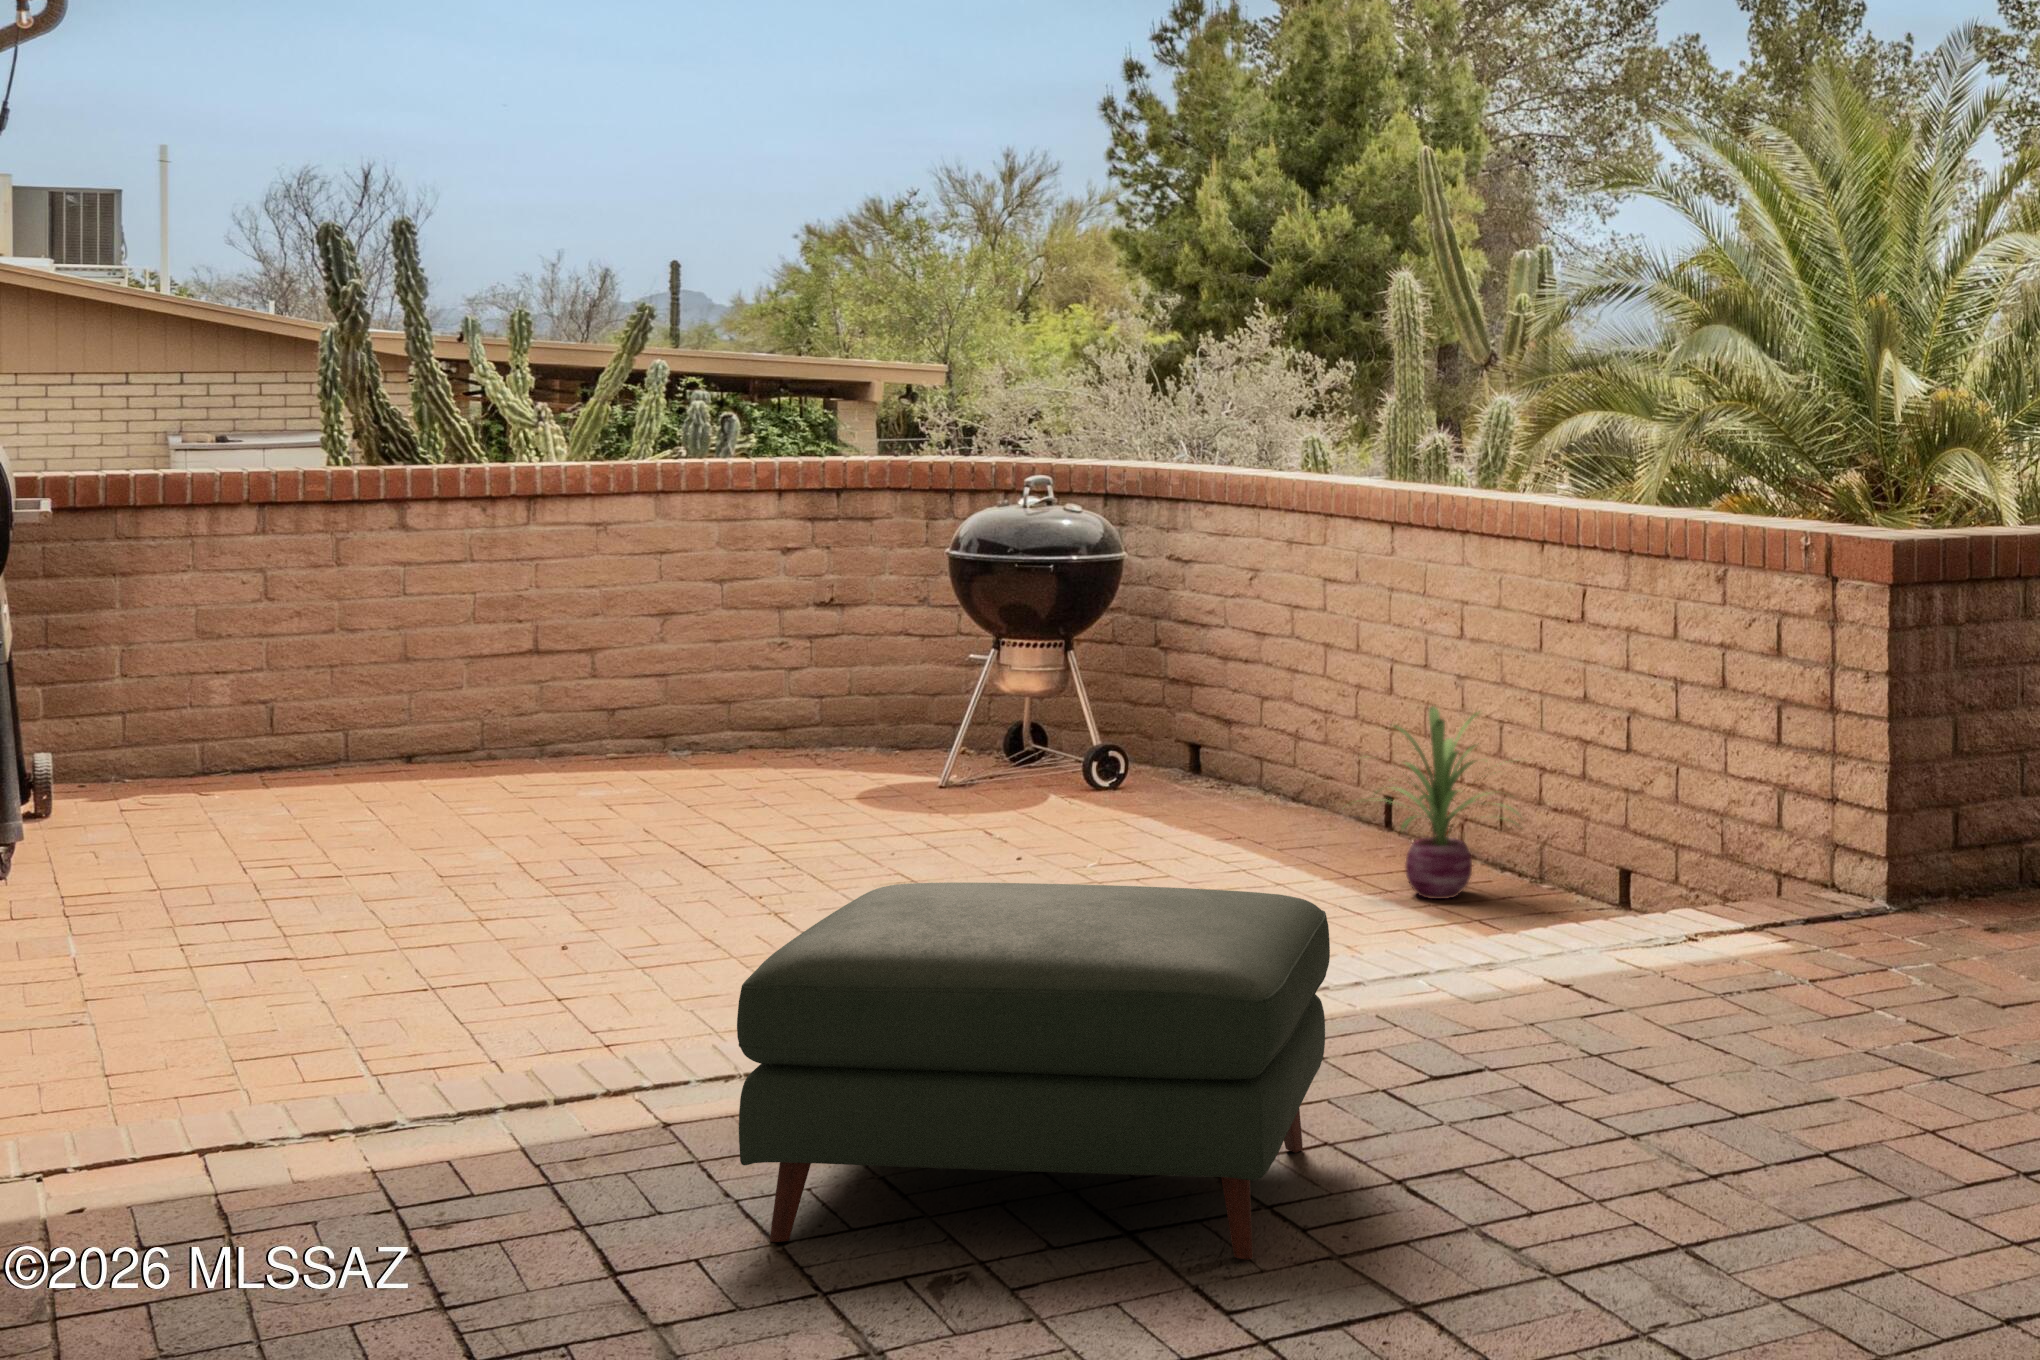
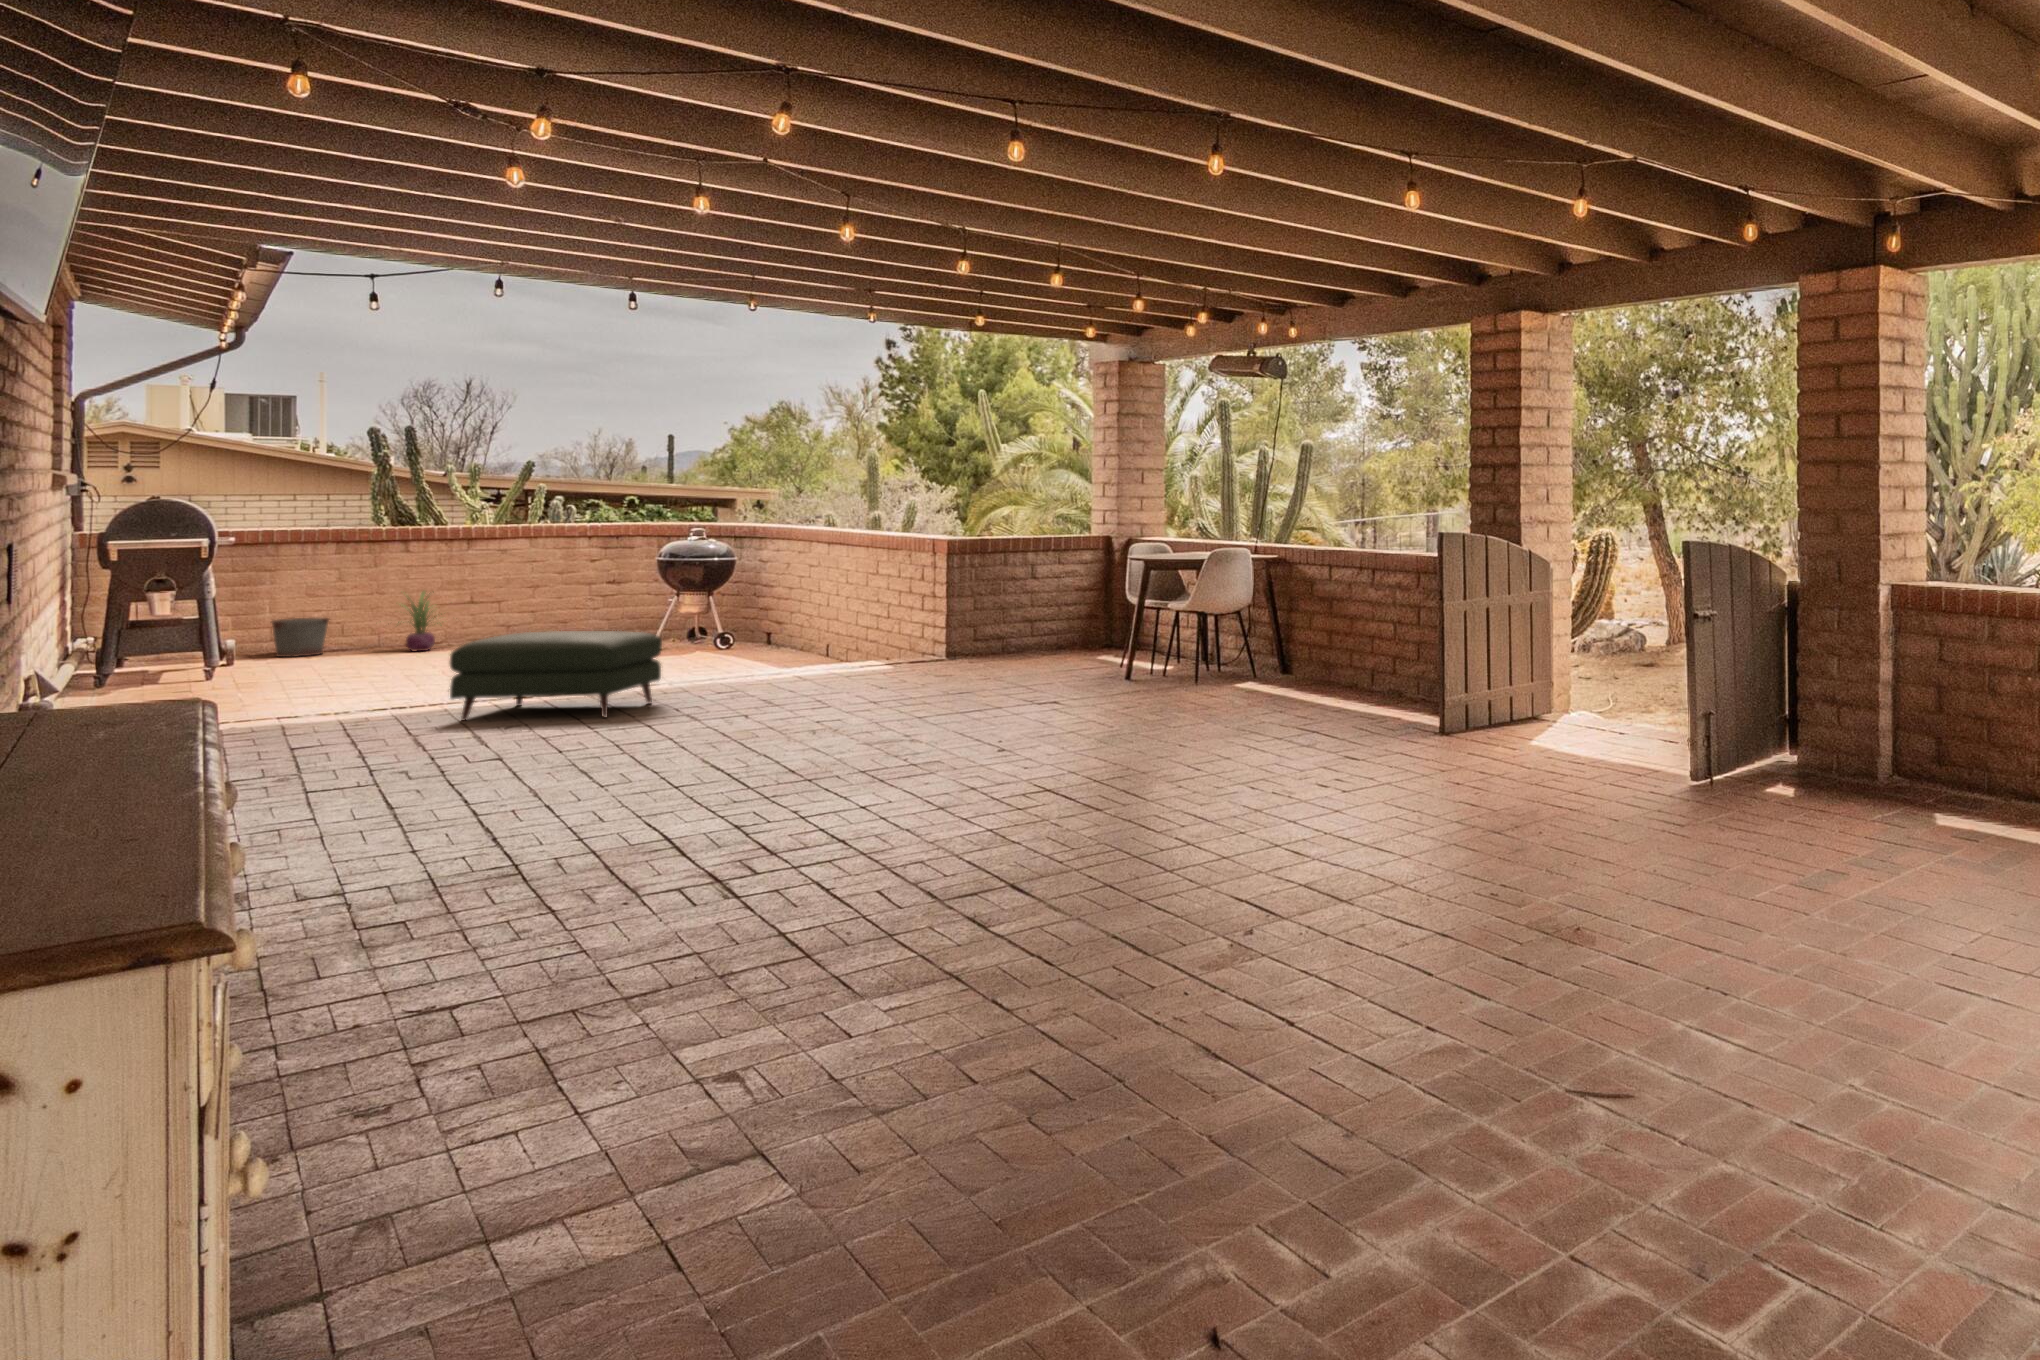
bucket: none [125,690,250,792] -> present [272,618,329,657]
decorative plant: present [1366,706,1520,899] -> present [398,591,438,651]

